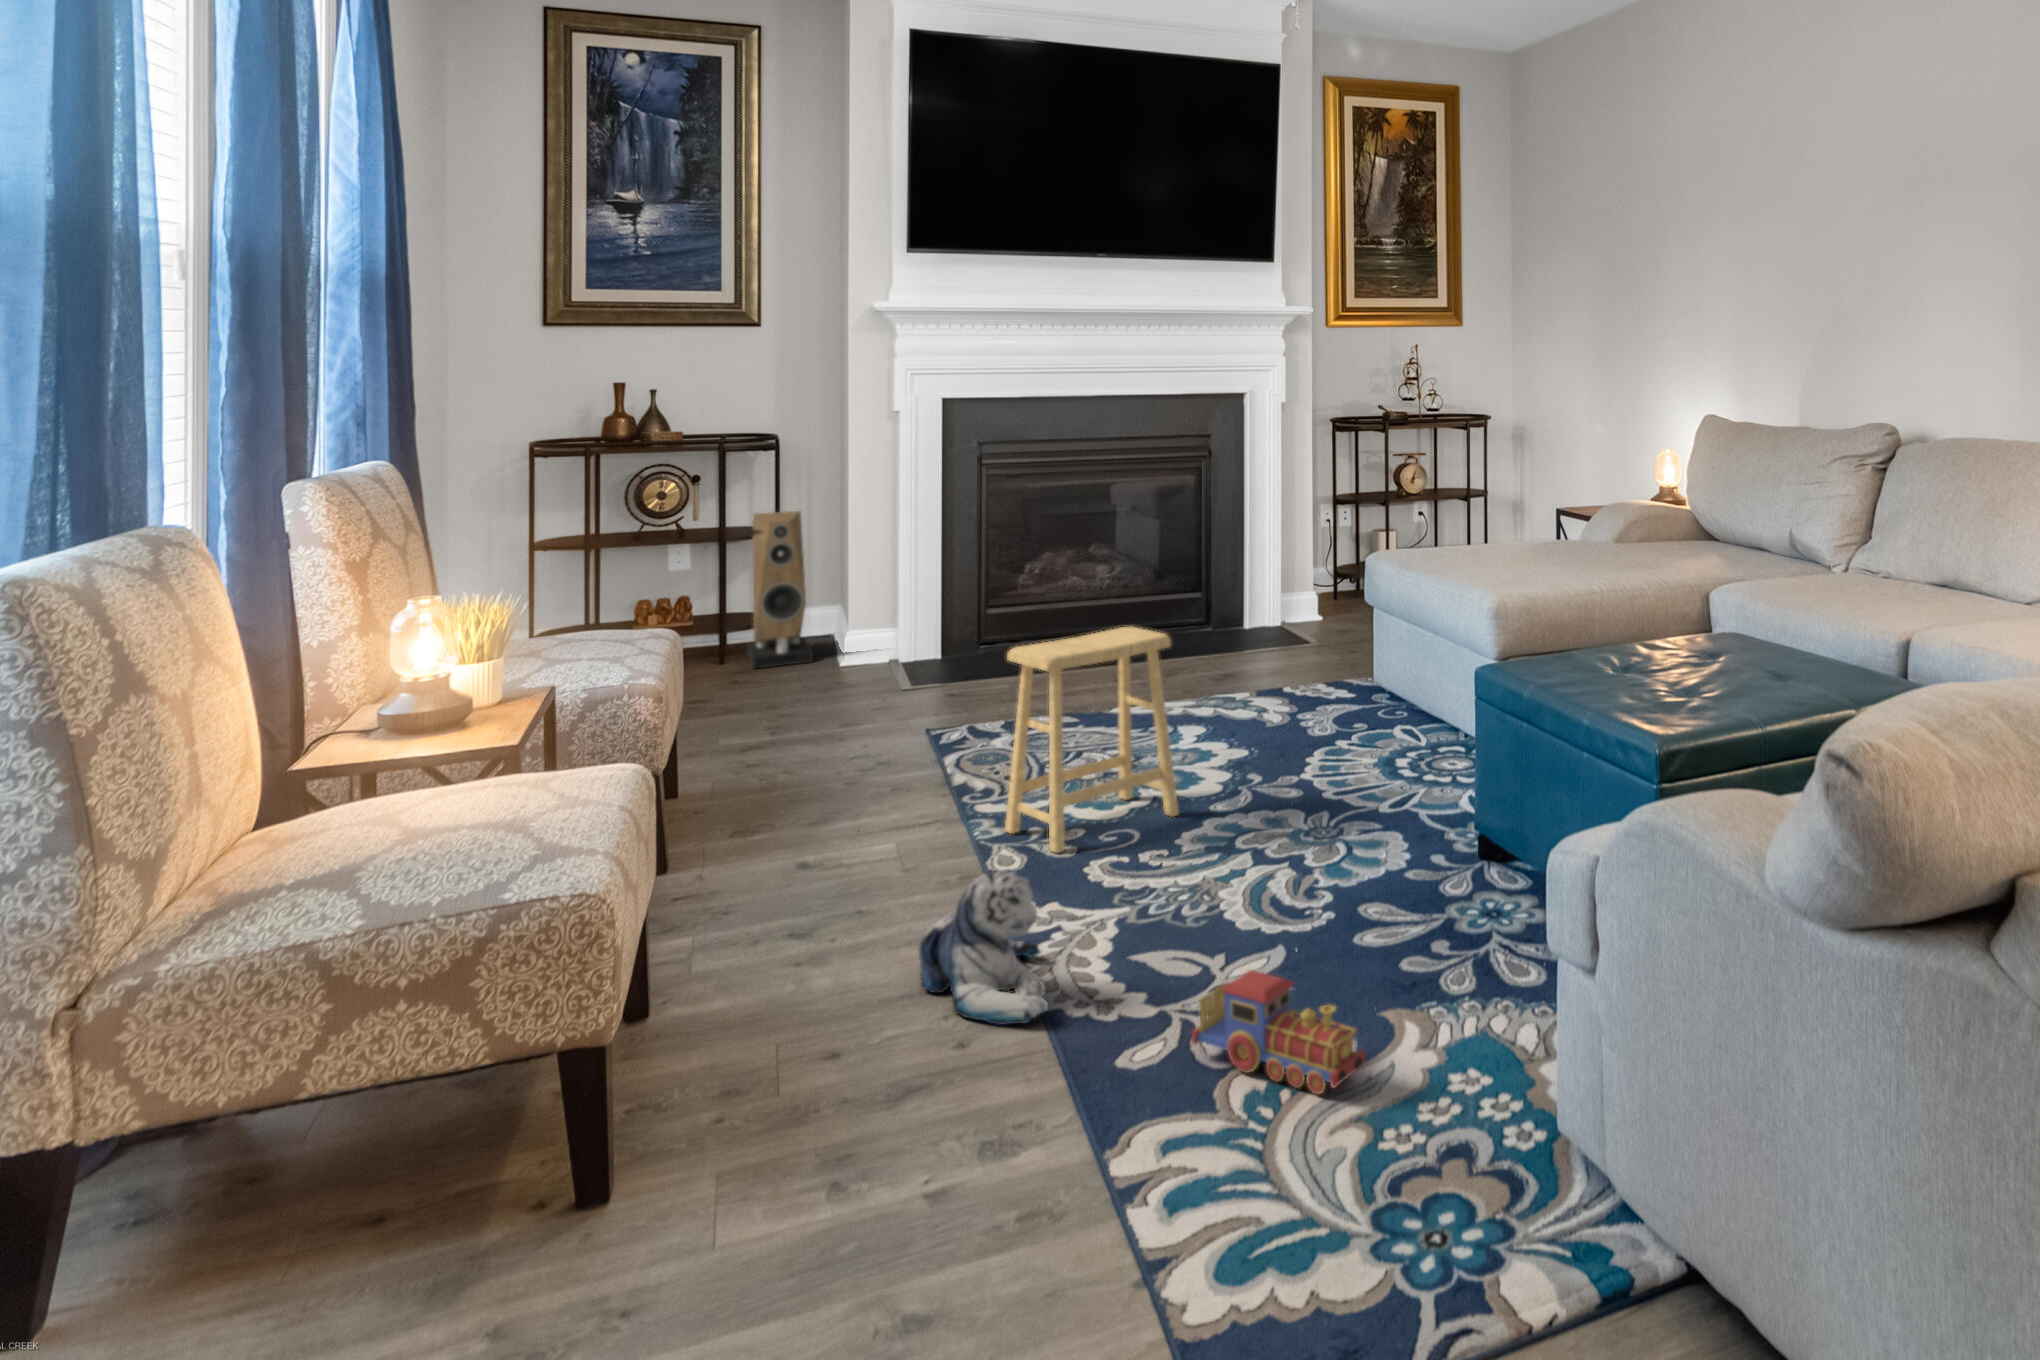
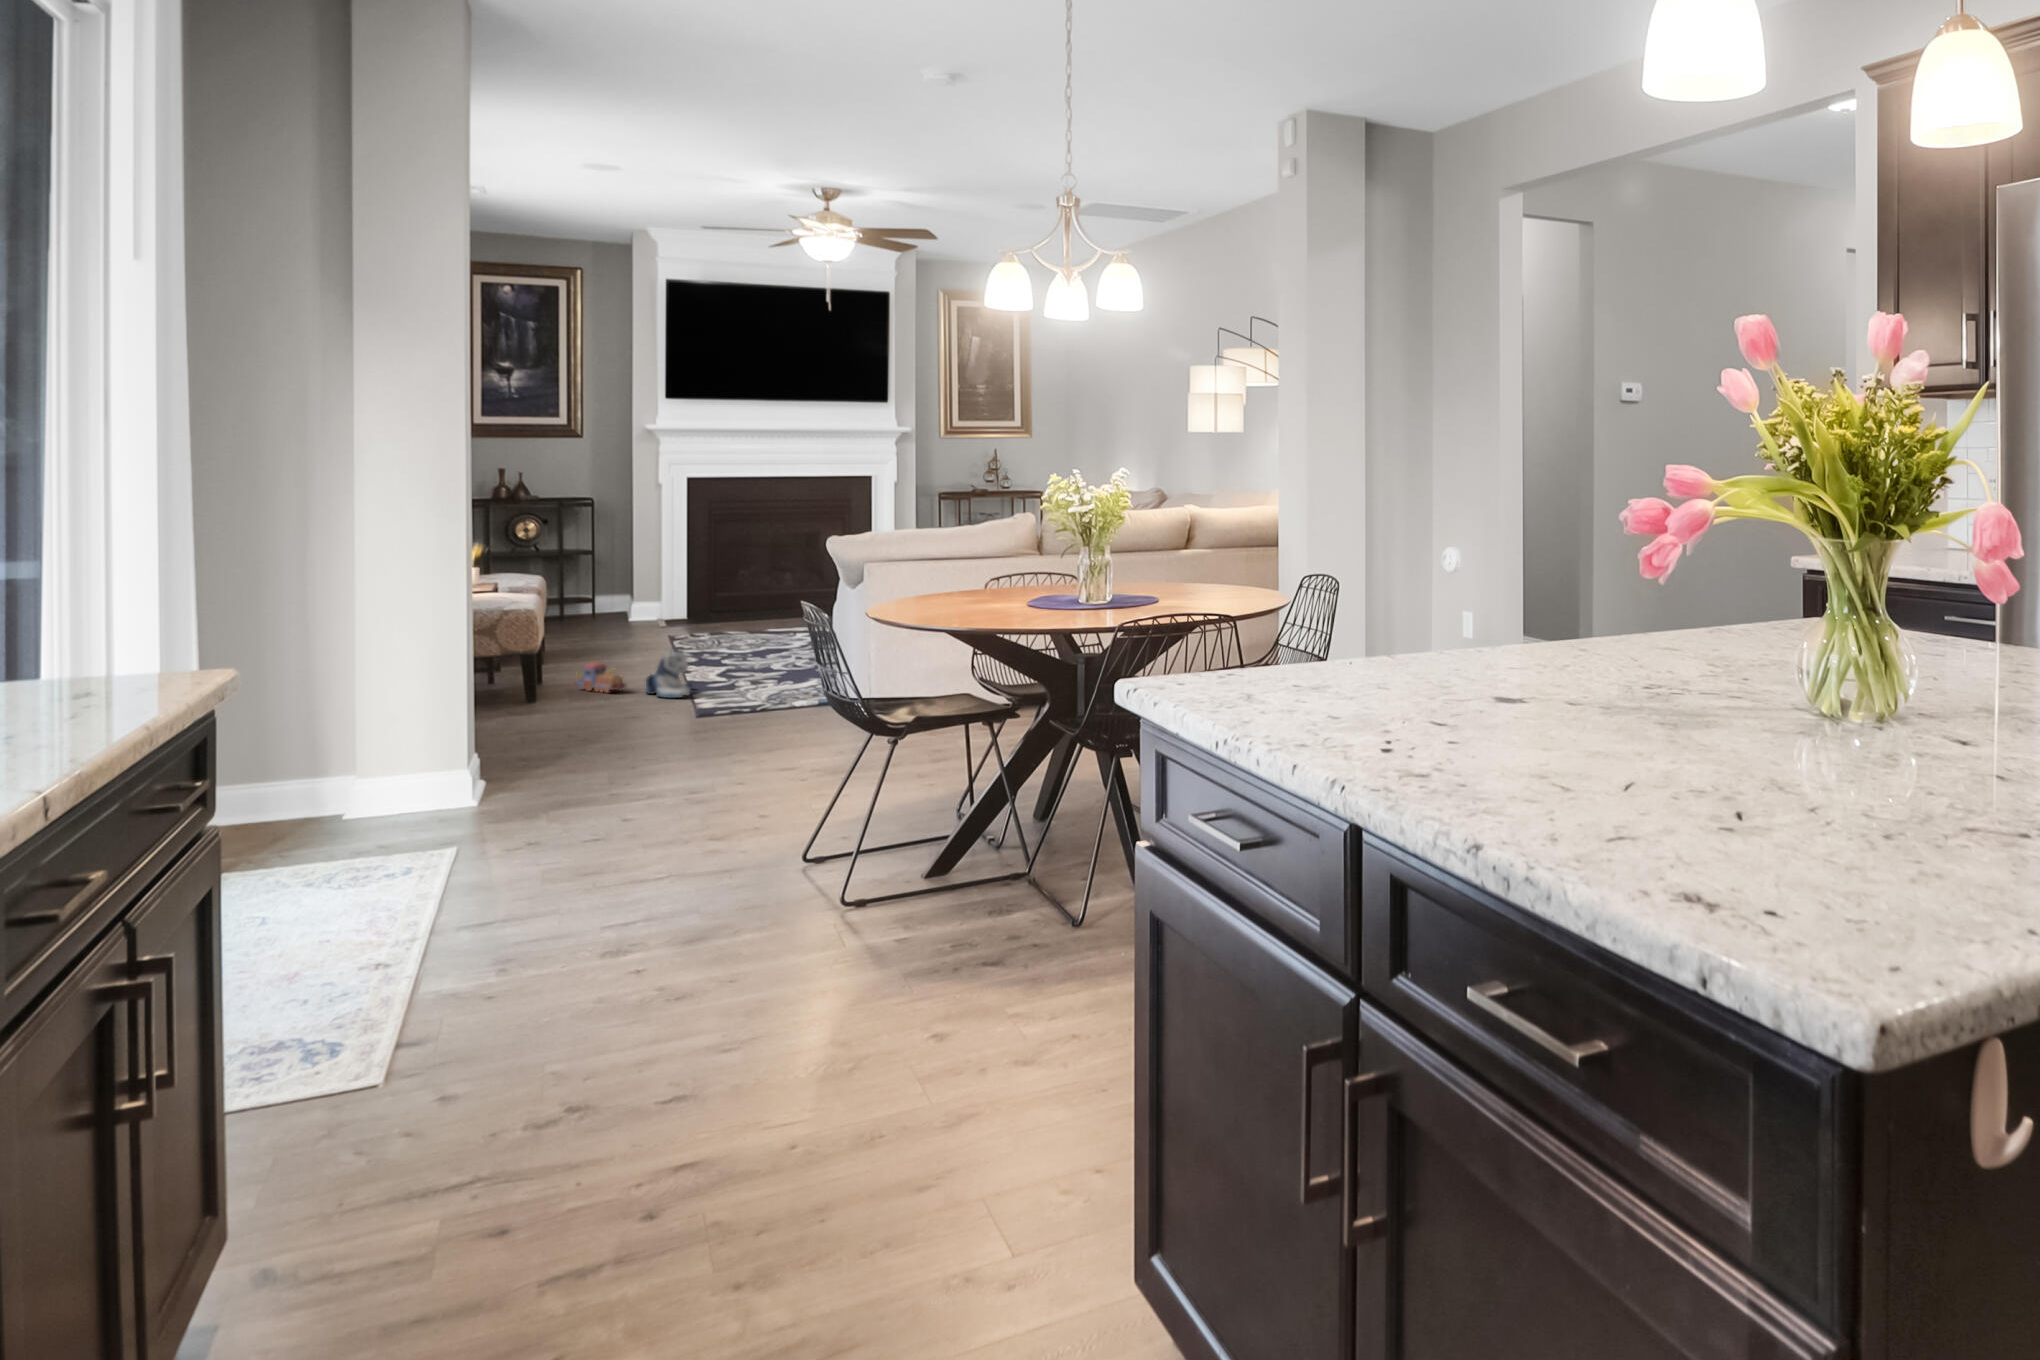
speaker: present [747,511,813,668] -> none [576,540,614,624]
footstool: present [1005,627,1179,853] -> none [694,582,775,670]
toy train: present [1192,970,1365,1094] -> present [575,663,626,692]

